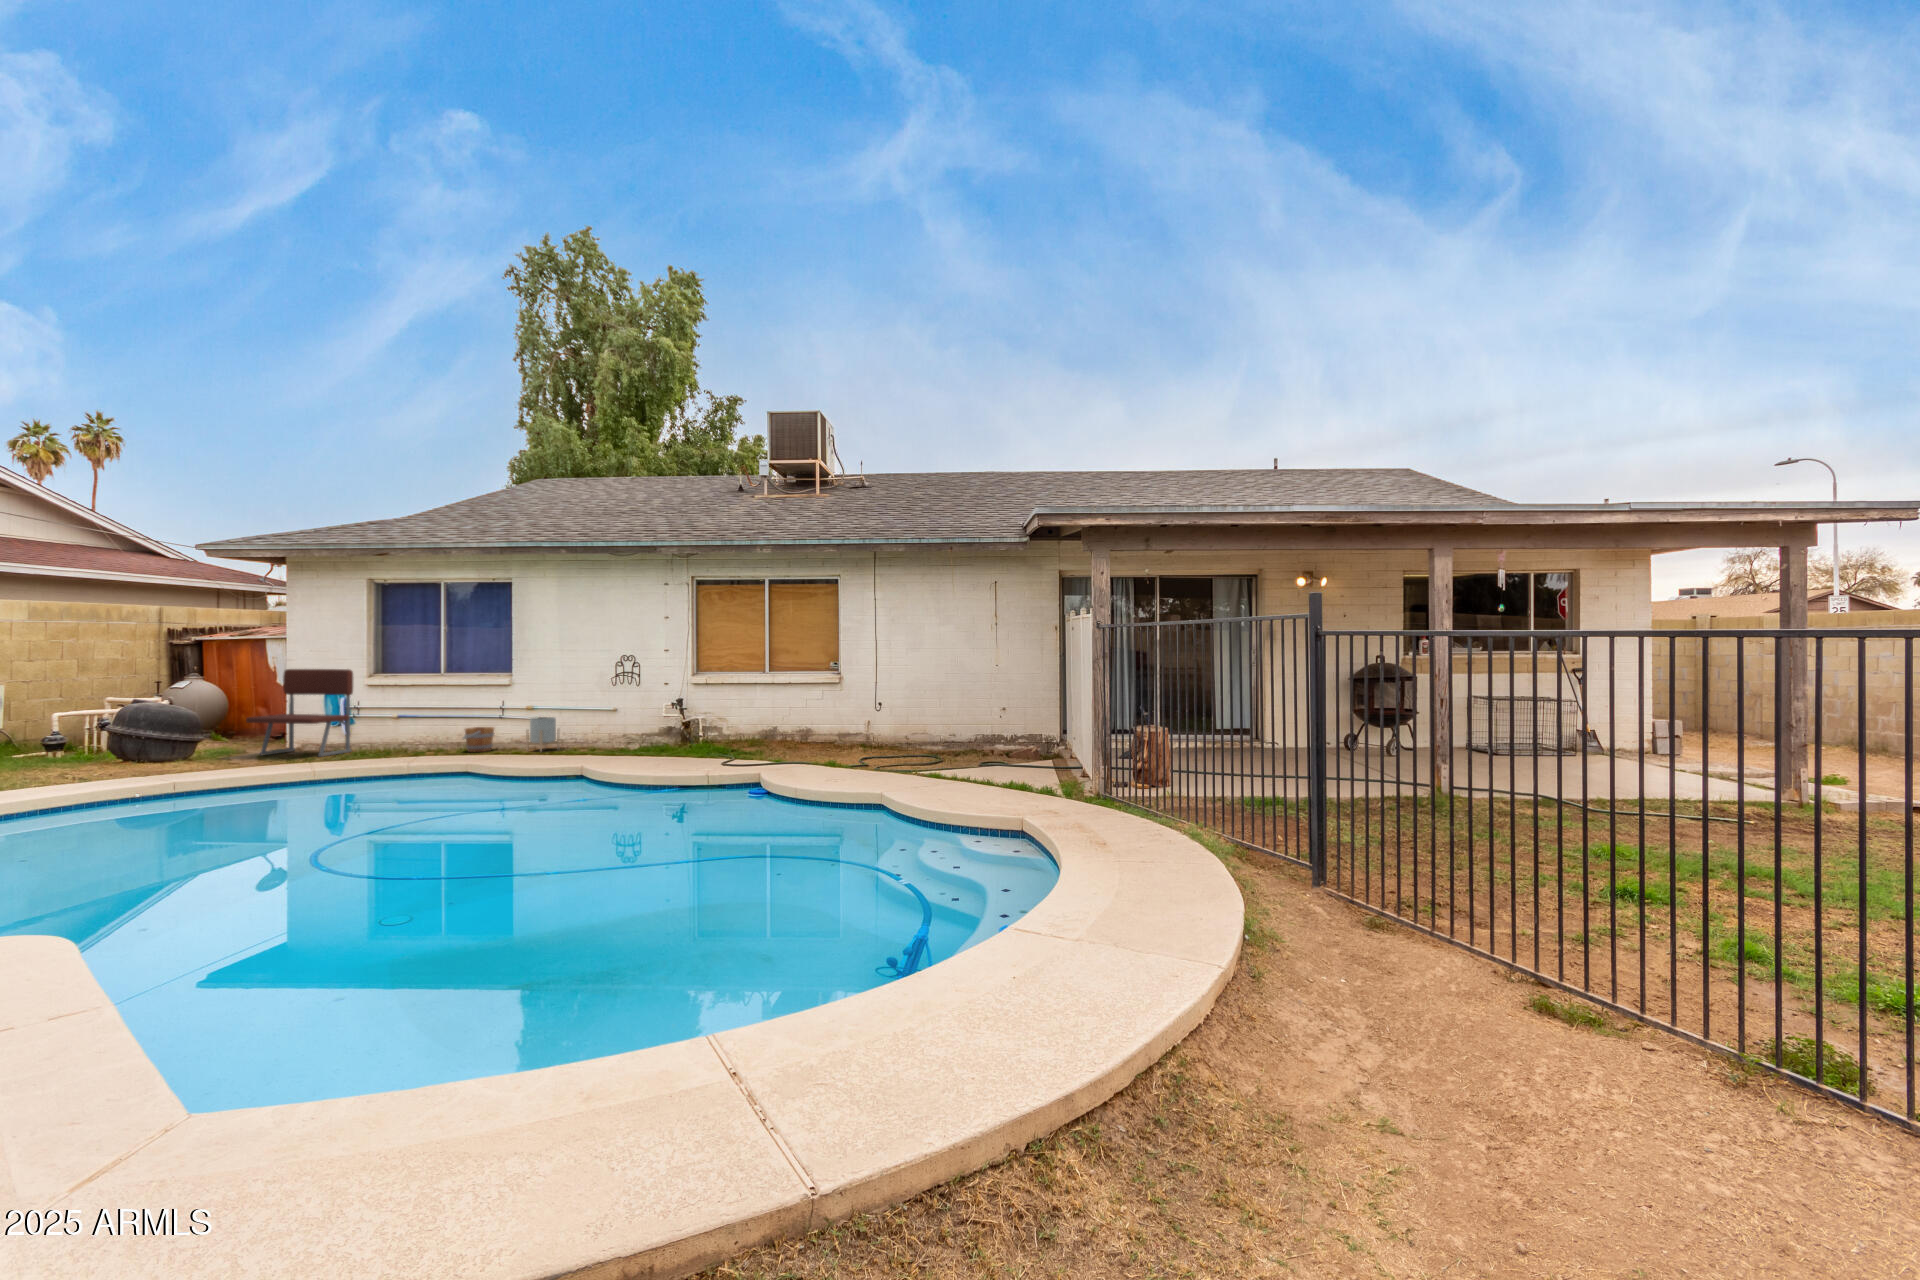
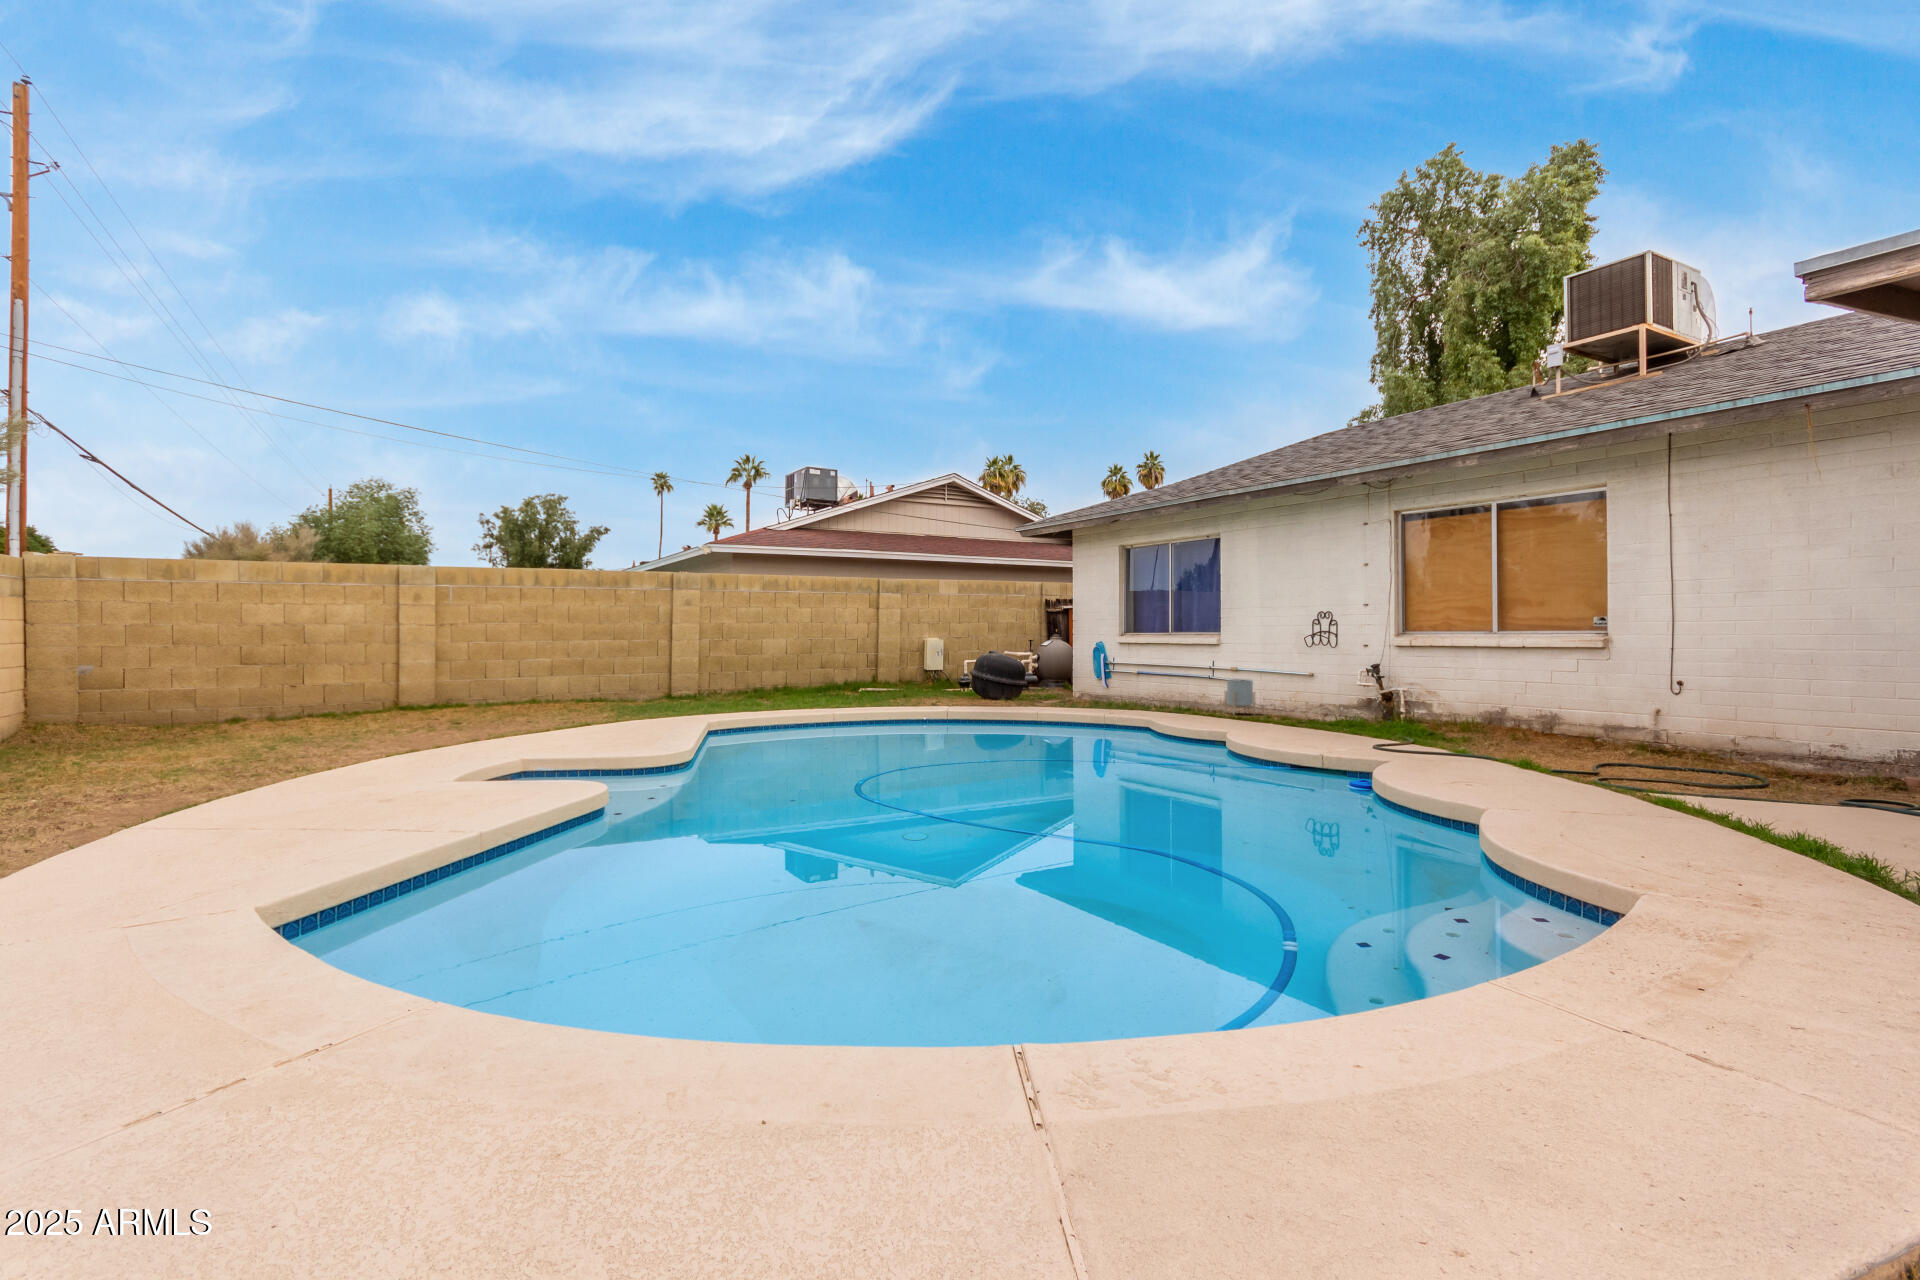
bench: present [246,669,353,757] -> none [1045,629,1109,703]
bucket: present [463,727,494,752] -> none [1175,686,1204,710]

